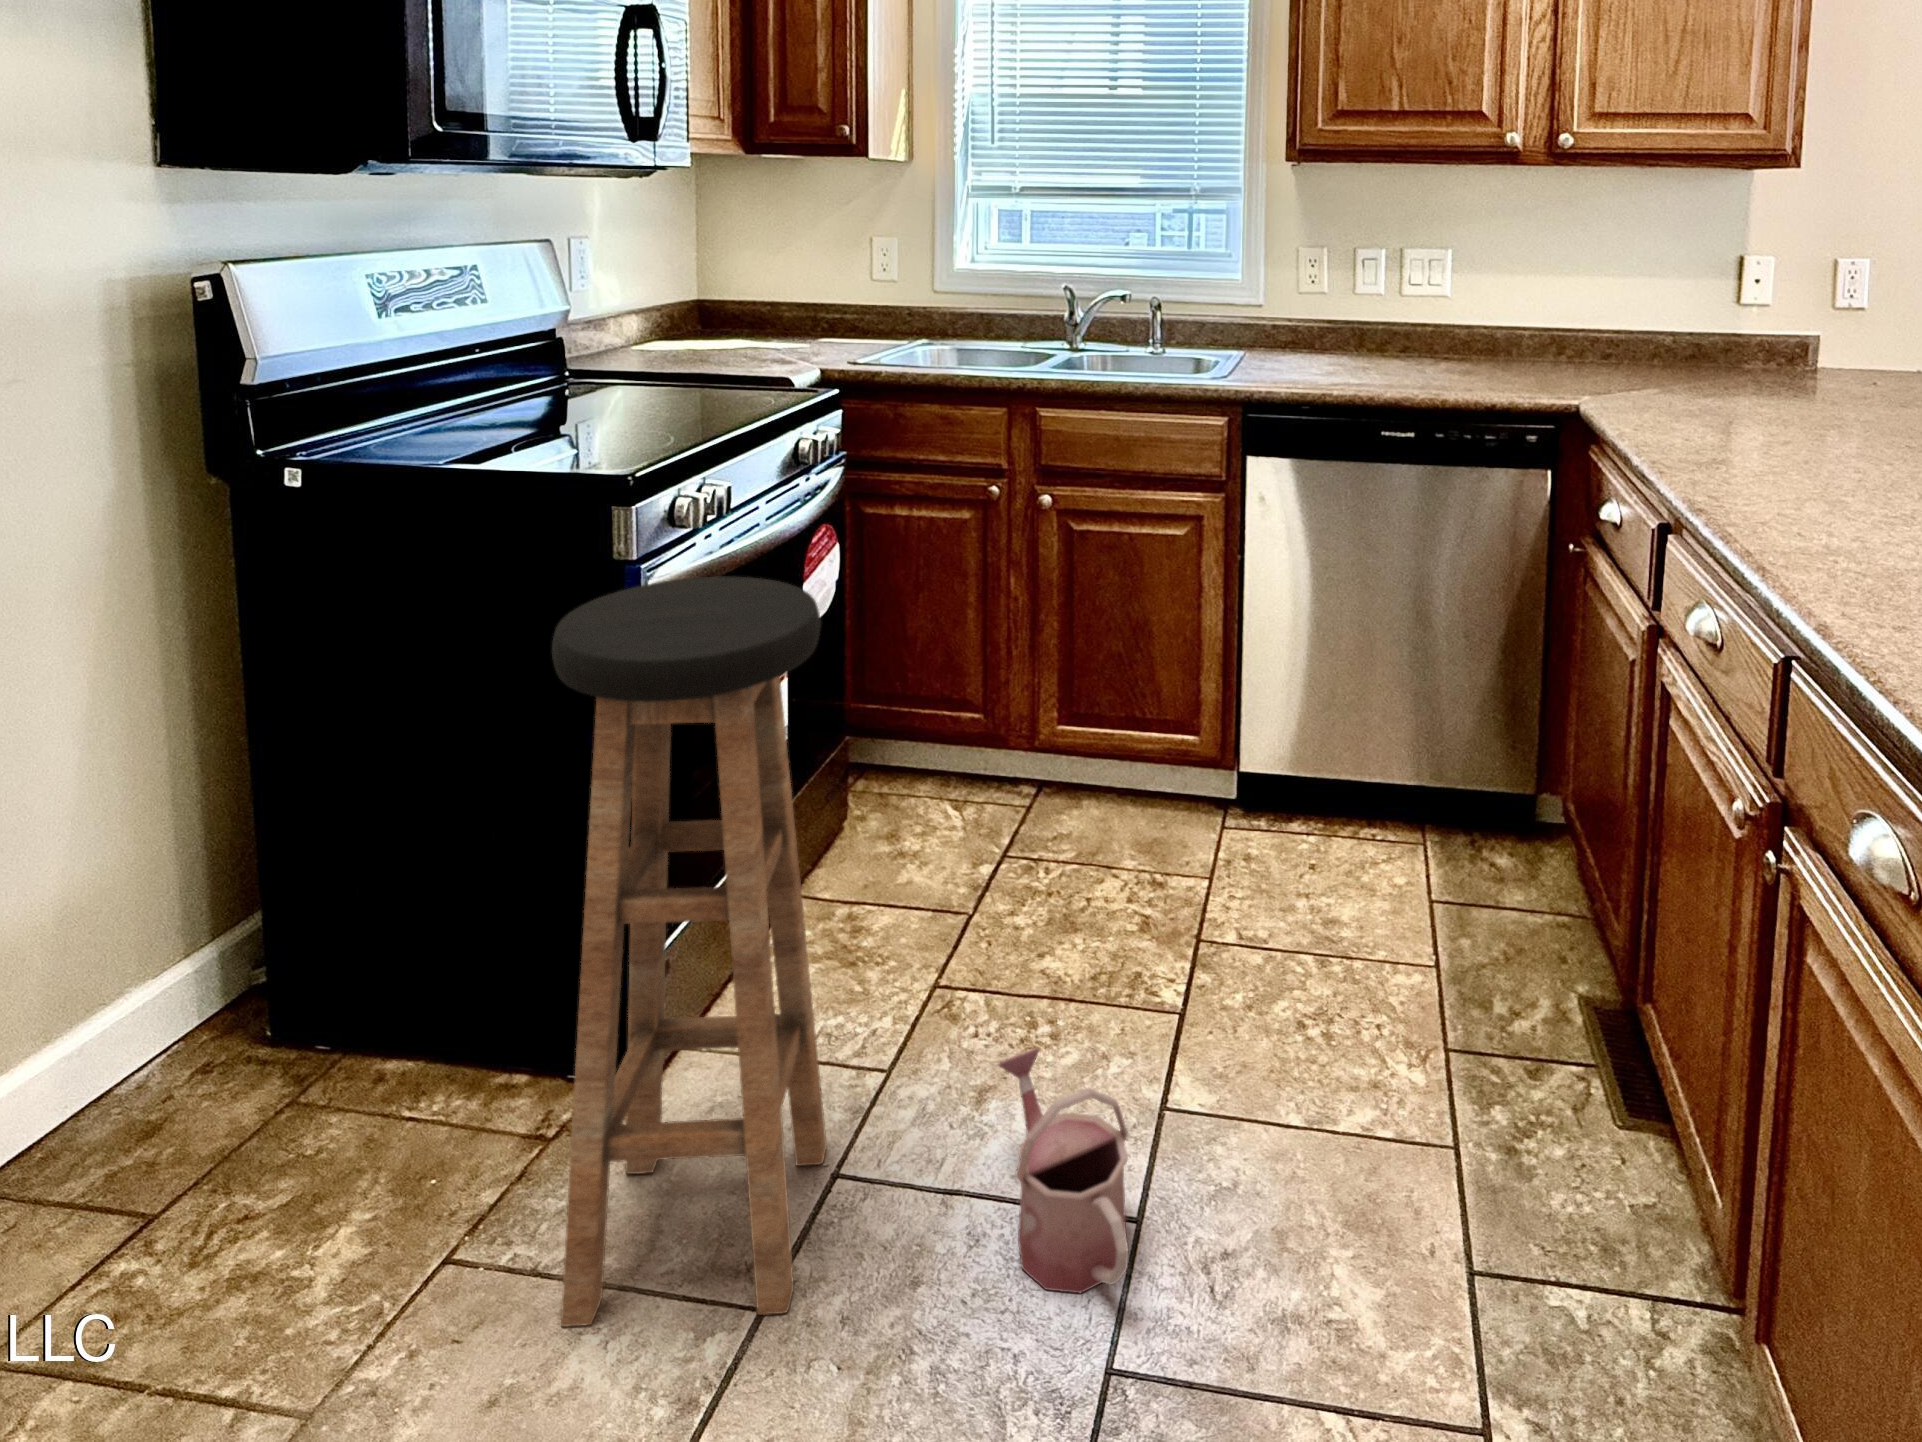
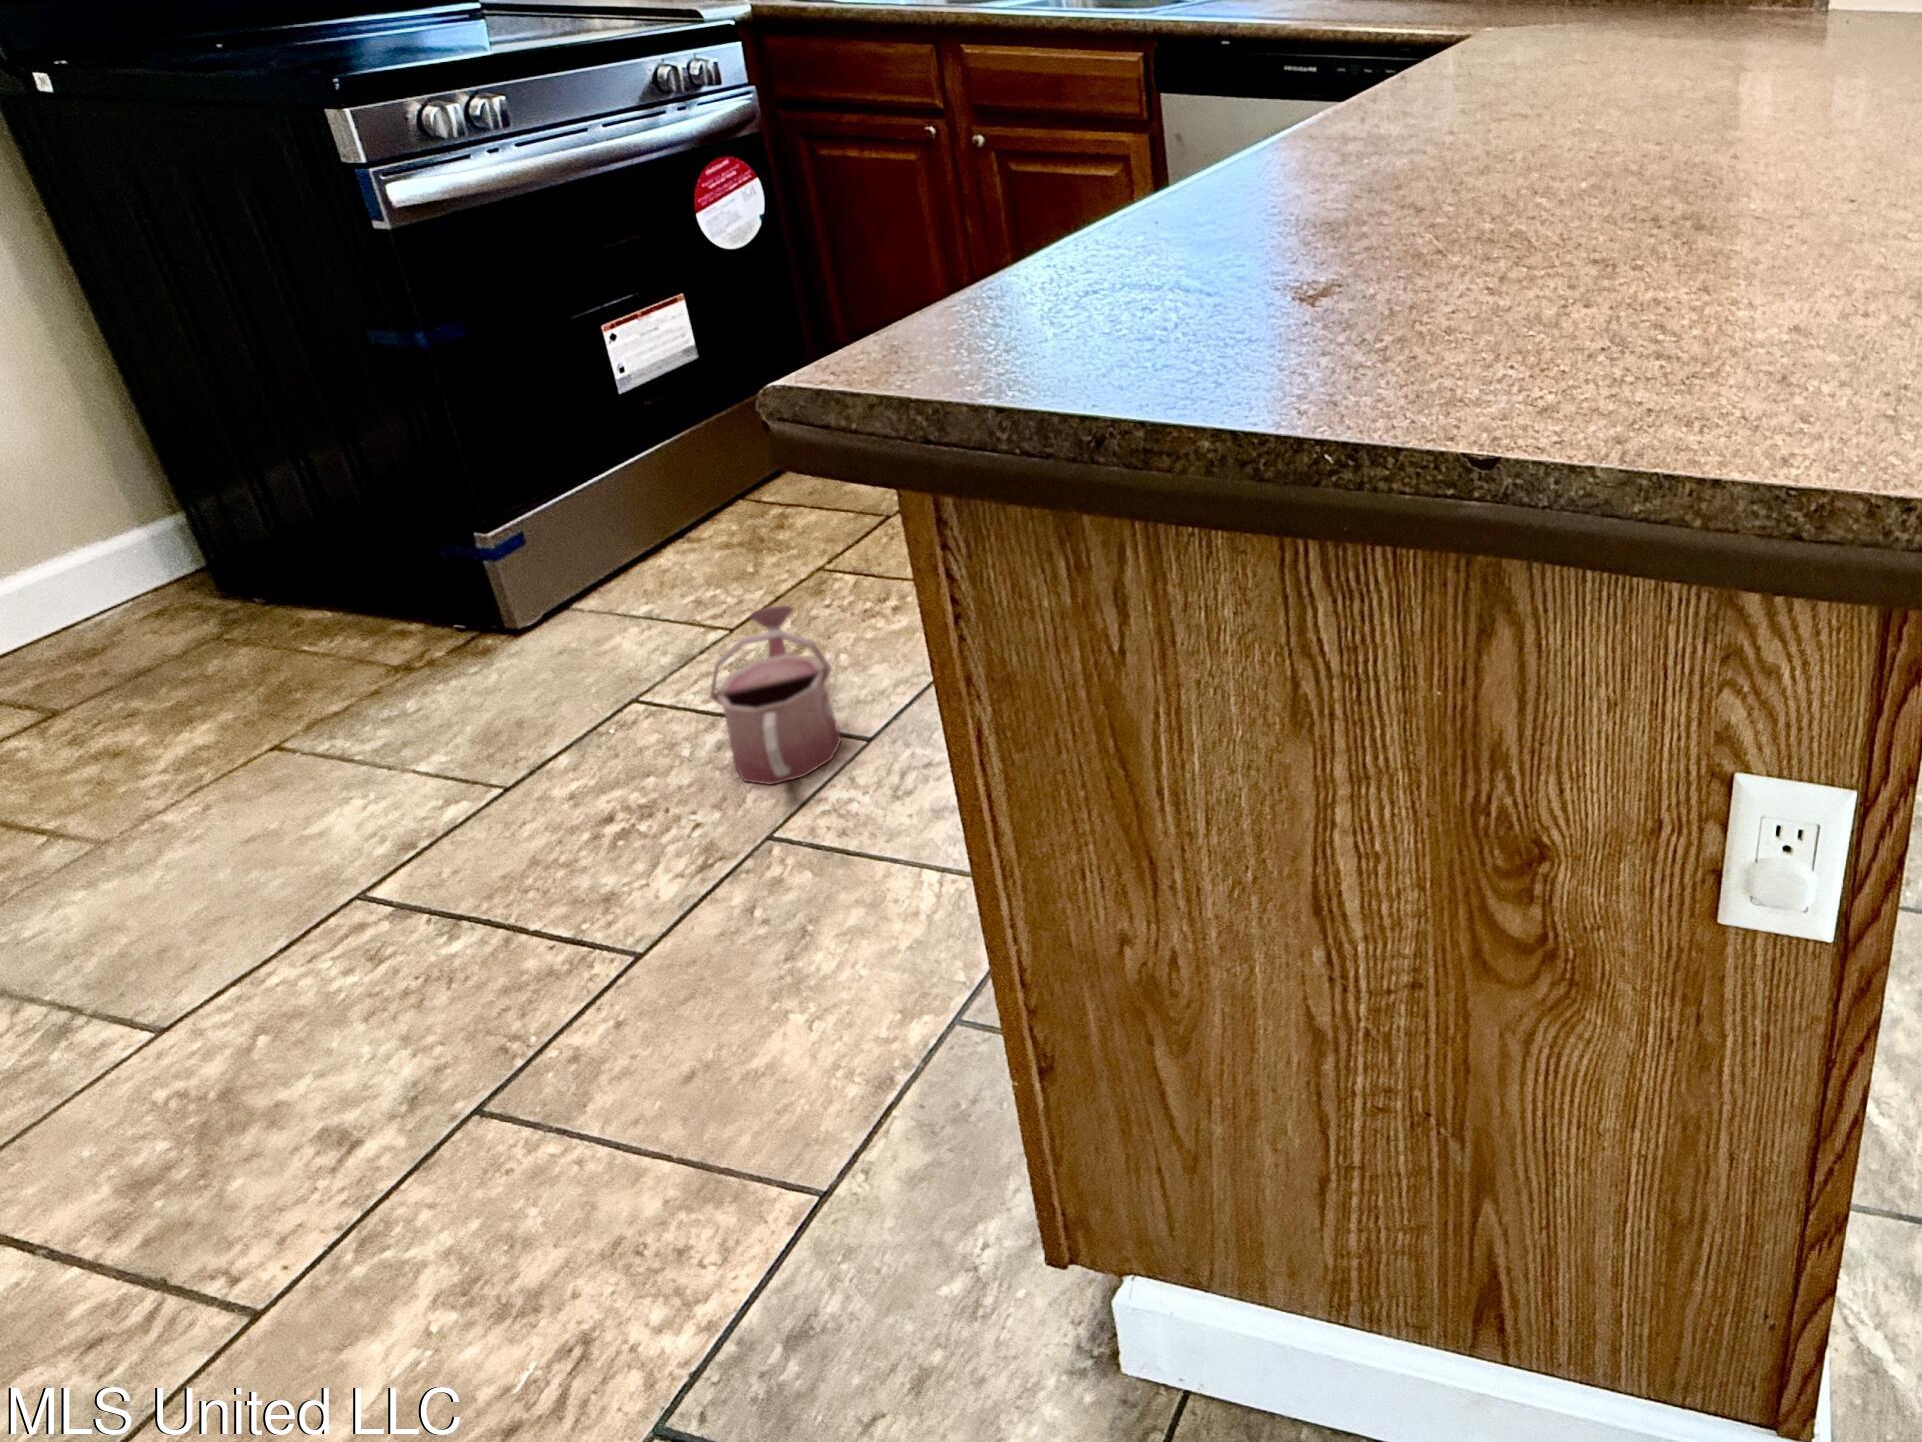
bar stool: present [552,577,827,1327] -> none [148,174,634,786]

